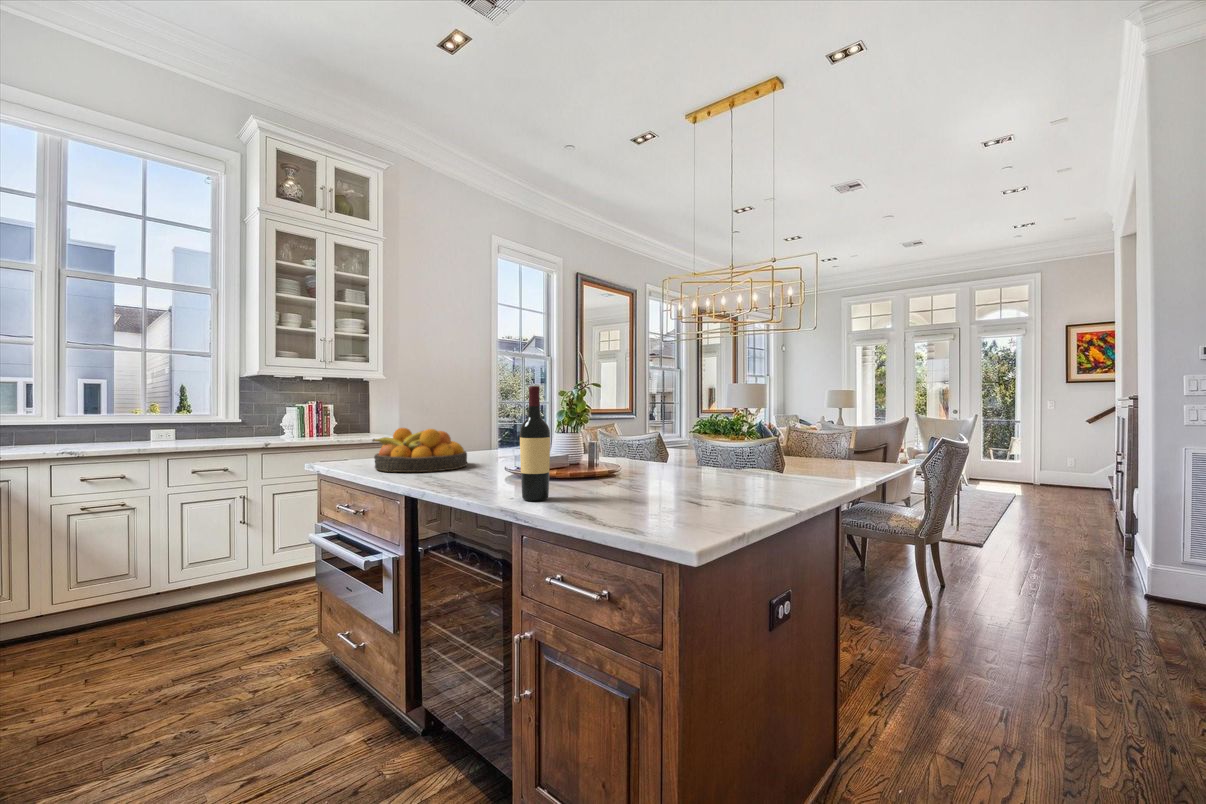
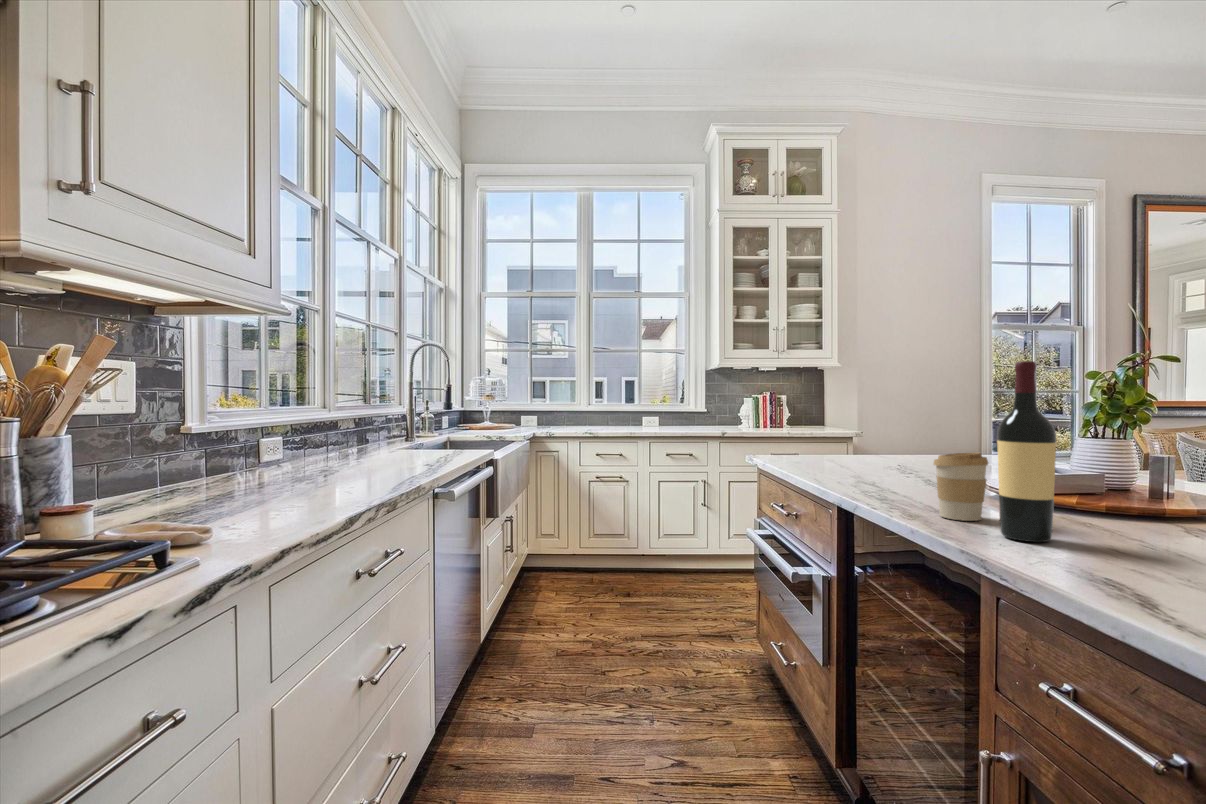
fruit bowl: present [372,428,467,472] -> none [808,422,930,477]
coffee cup: none [480,446,513,494] -> present [934,452,988,521]

